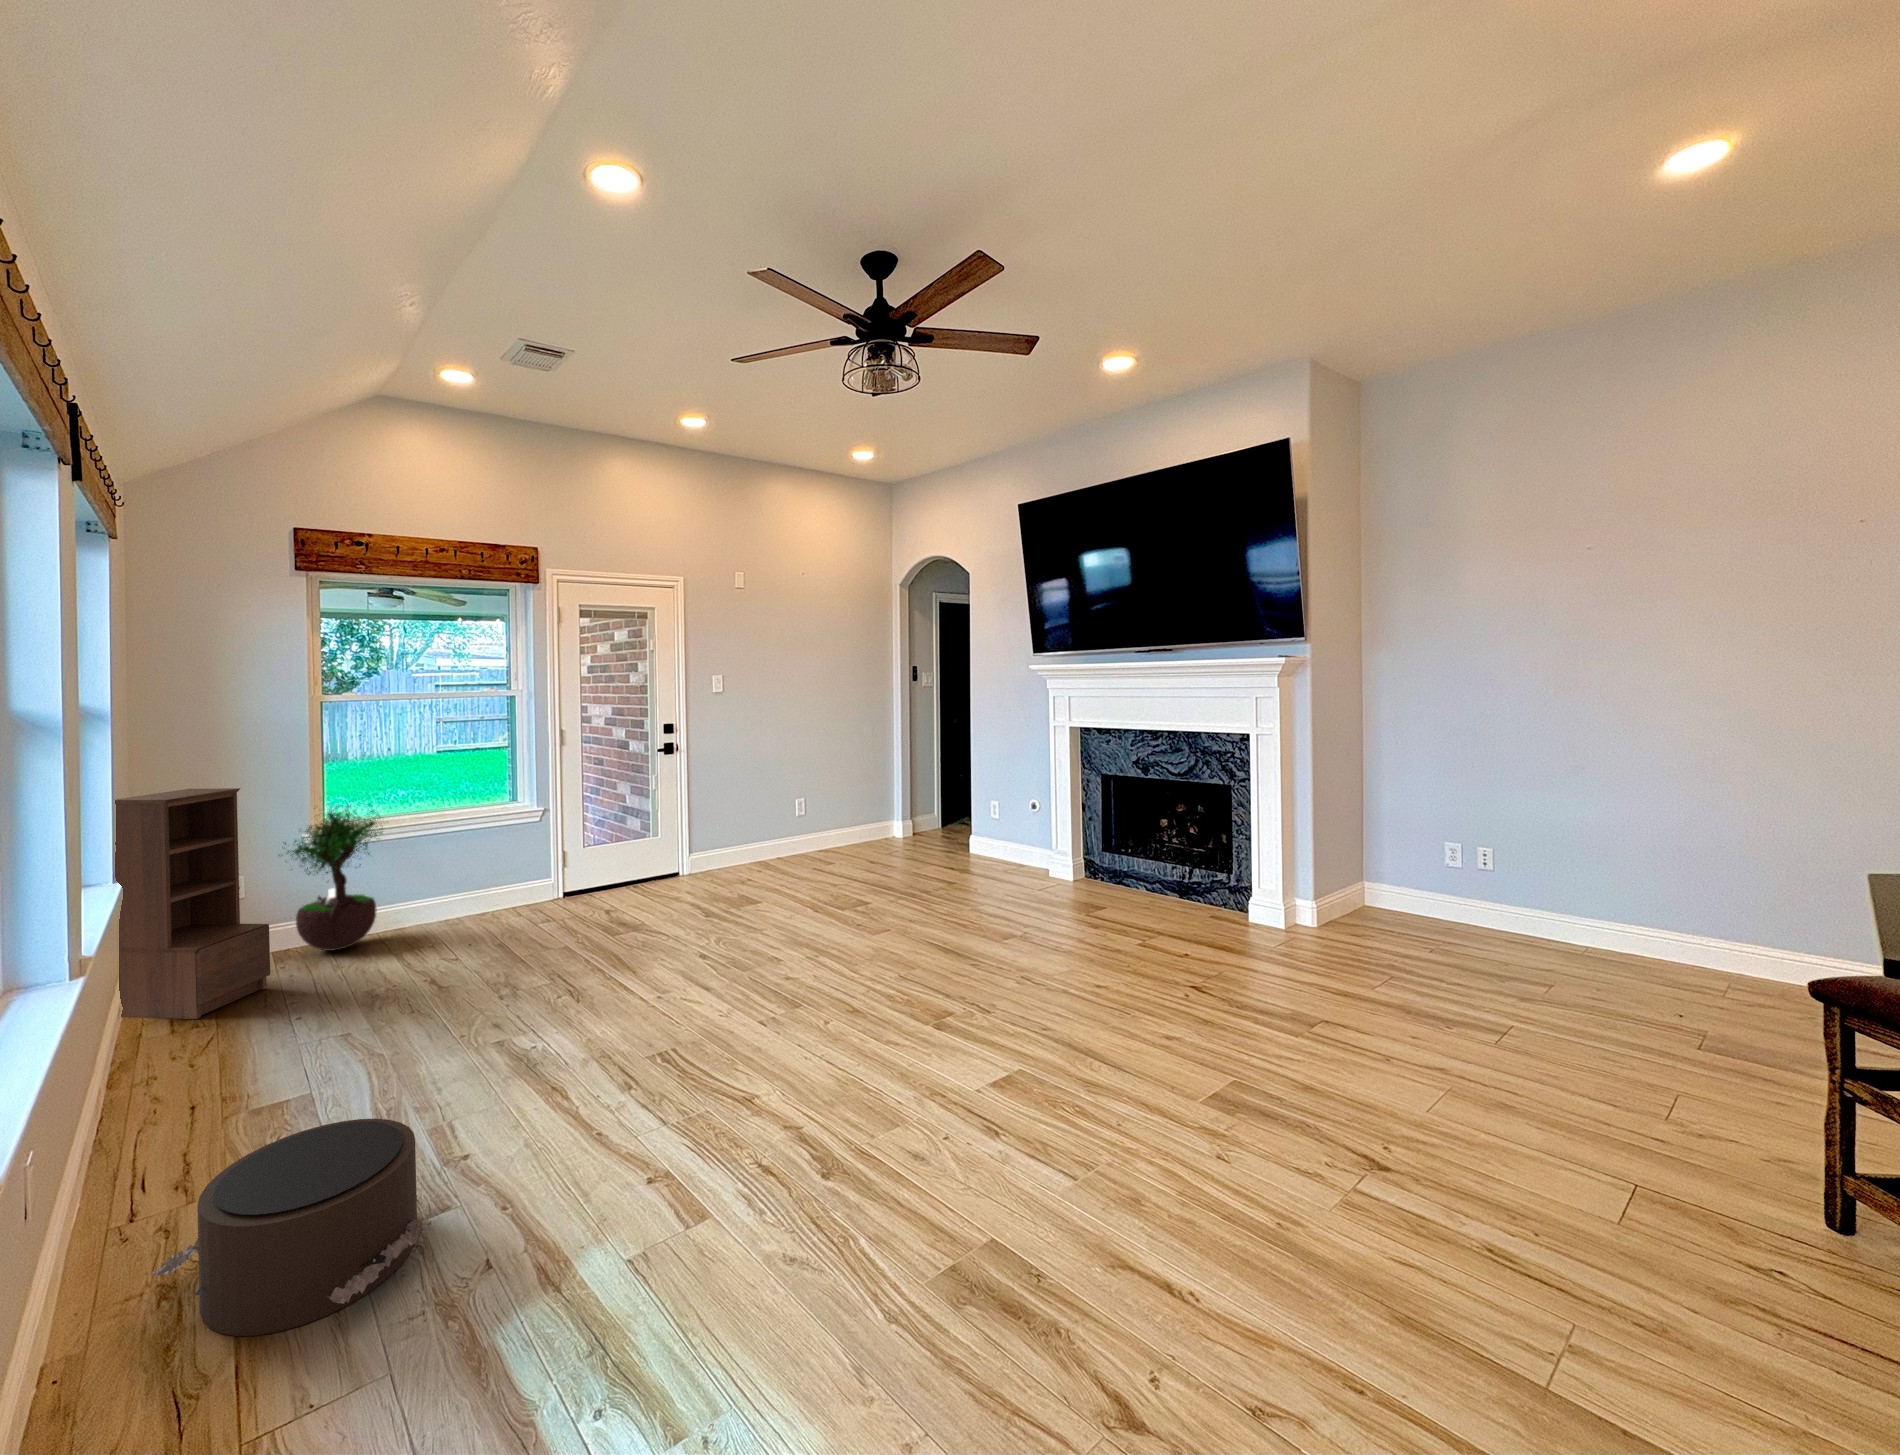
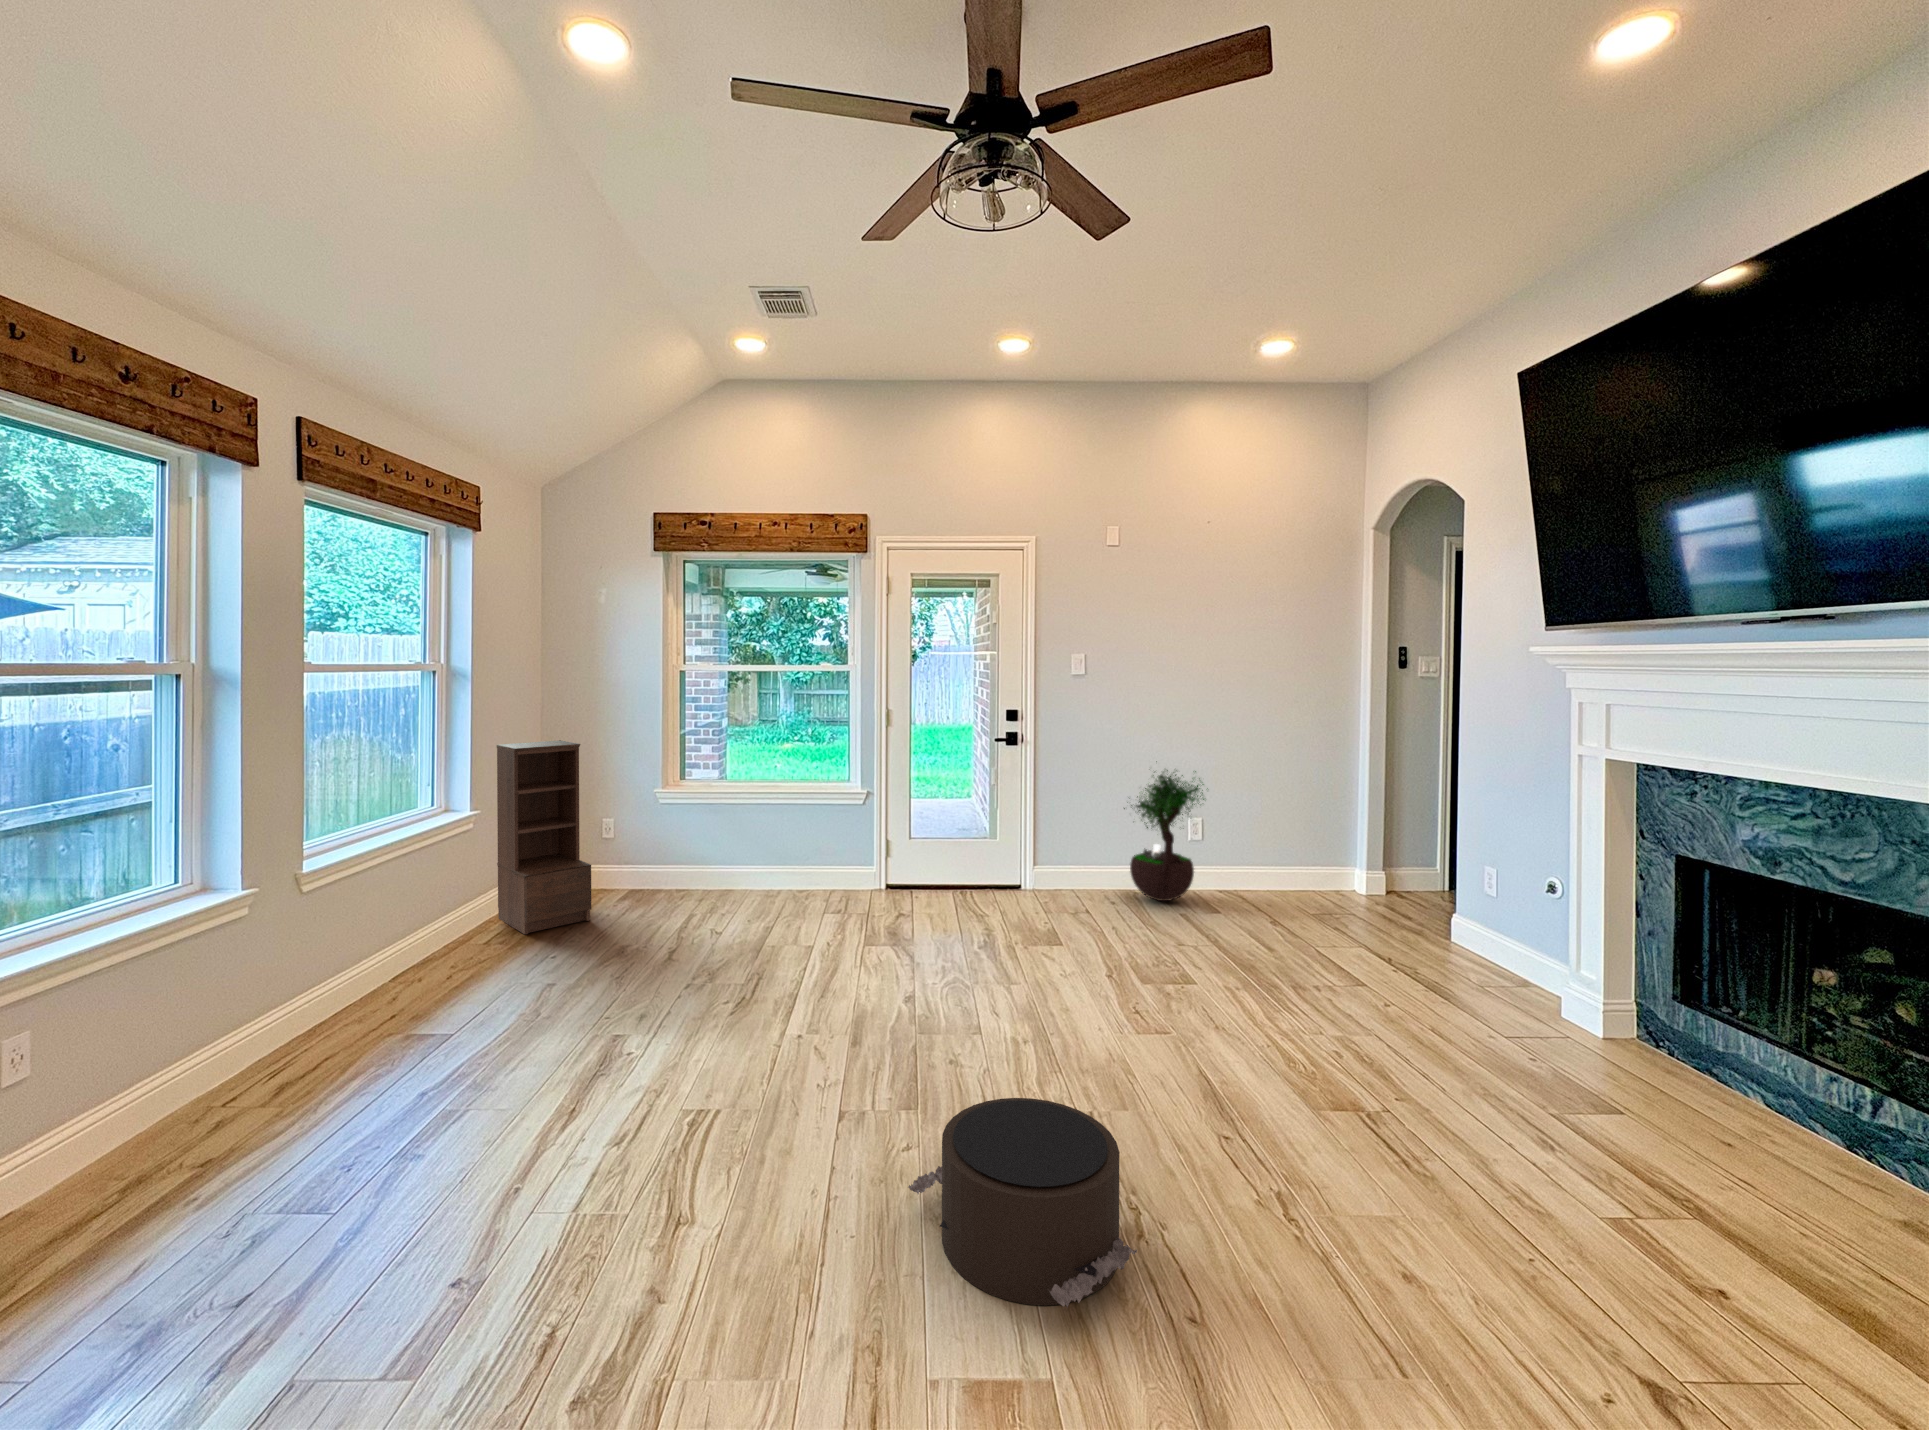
potted tree: present [279,805,383,951] -> present [1124,761,1208,901]
pouf: present [153,1119,431,1336] -> present [908,1098,1137,1307]

